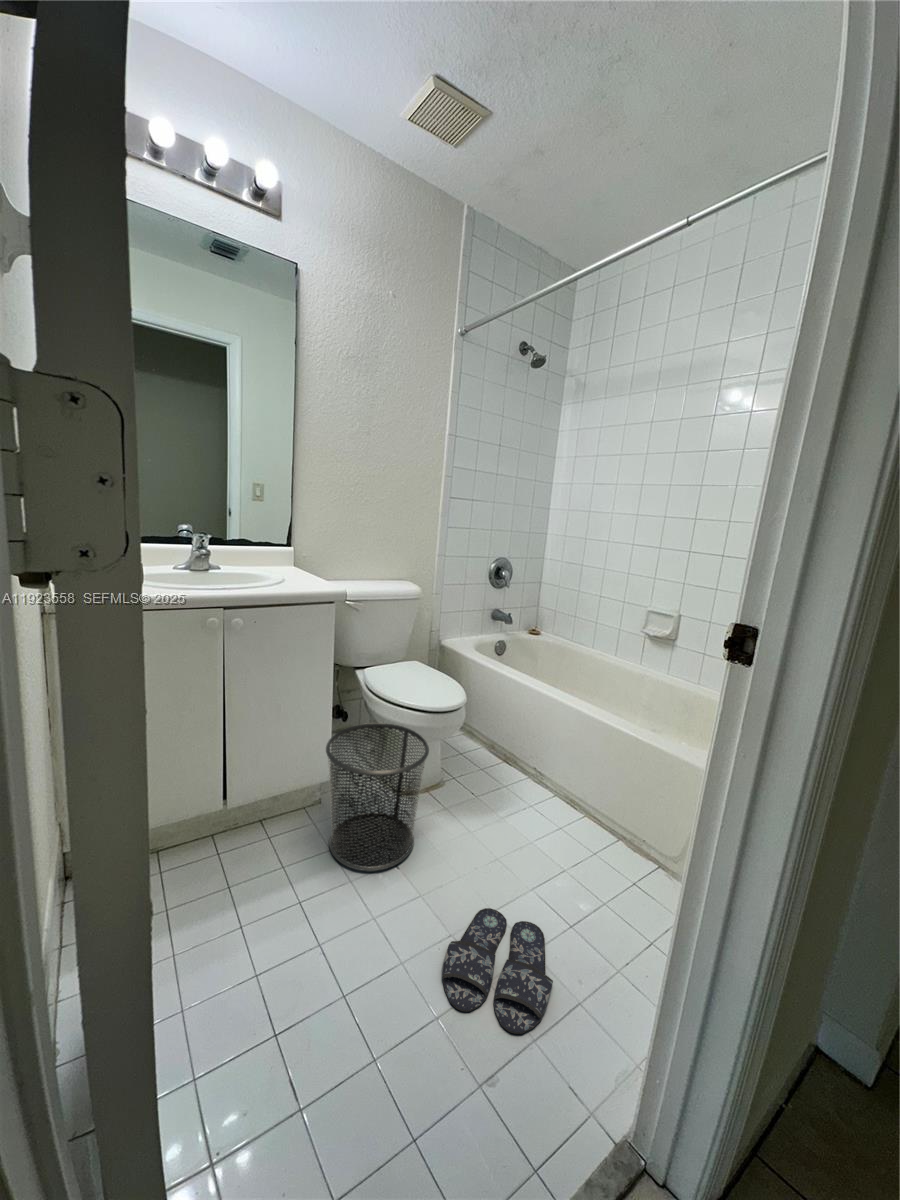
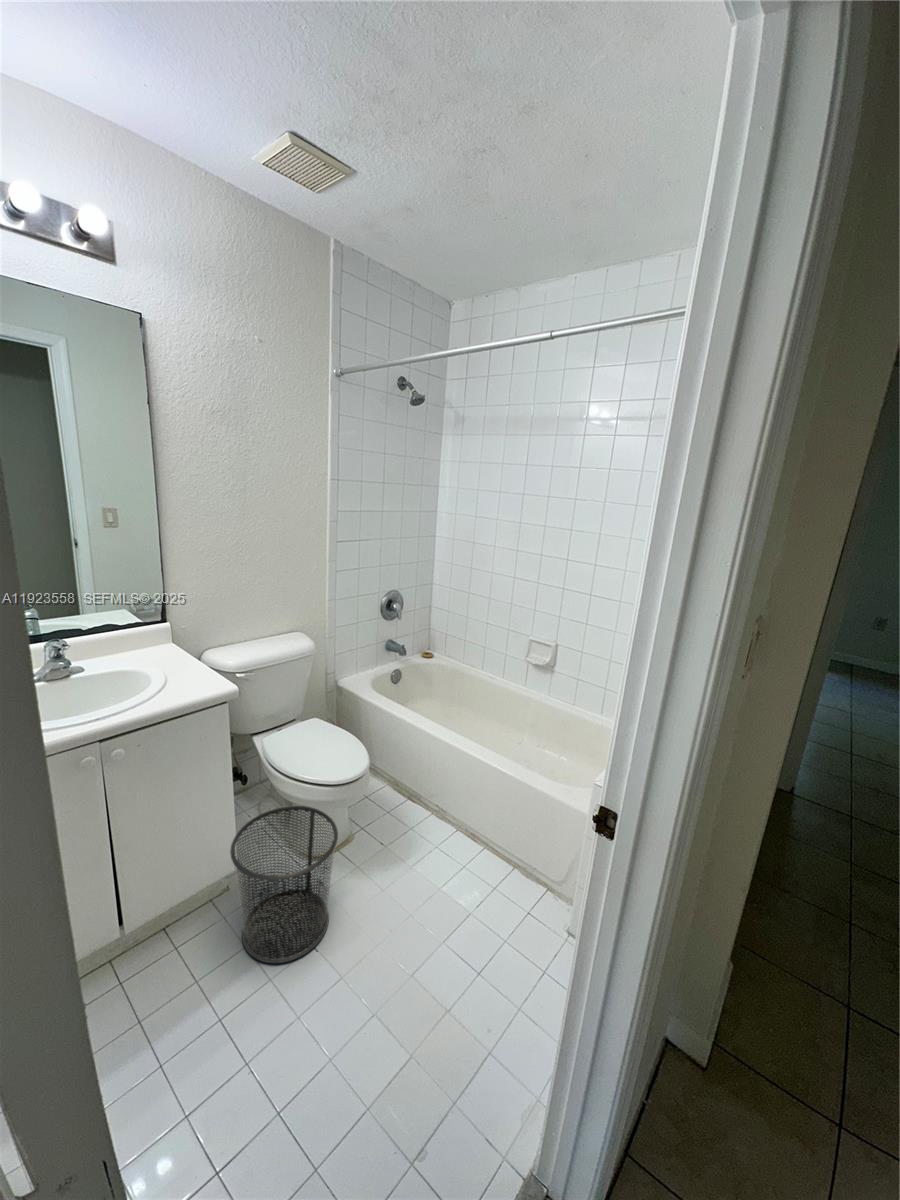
slippers: present [443,908,553,1034] -> none [369,973,466,1100]

